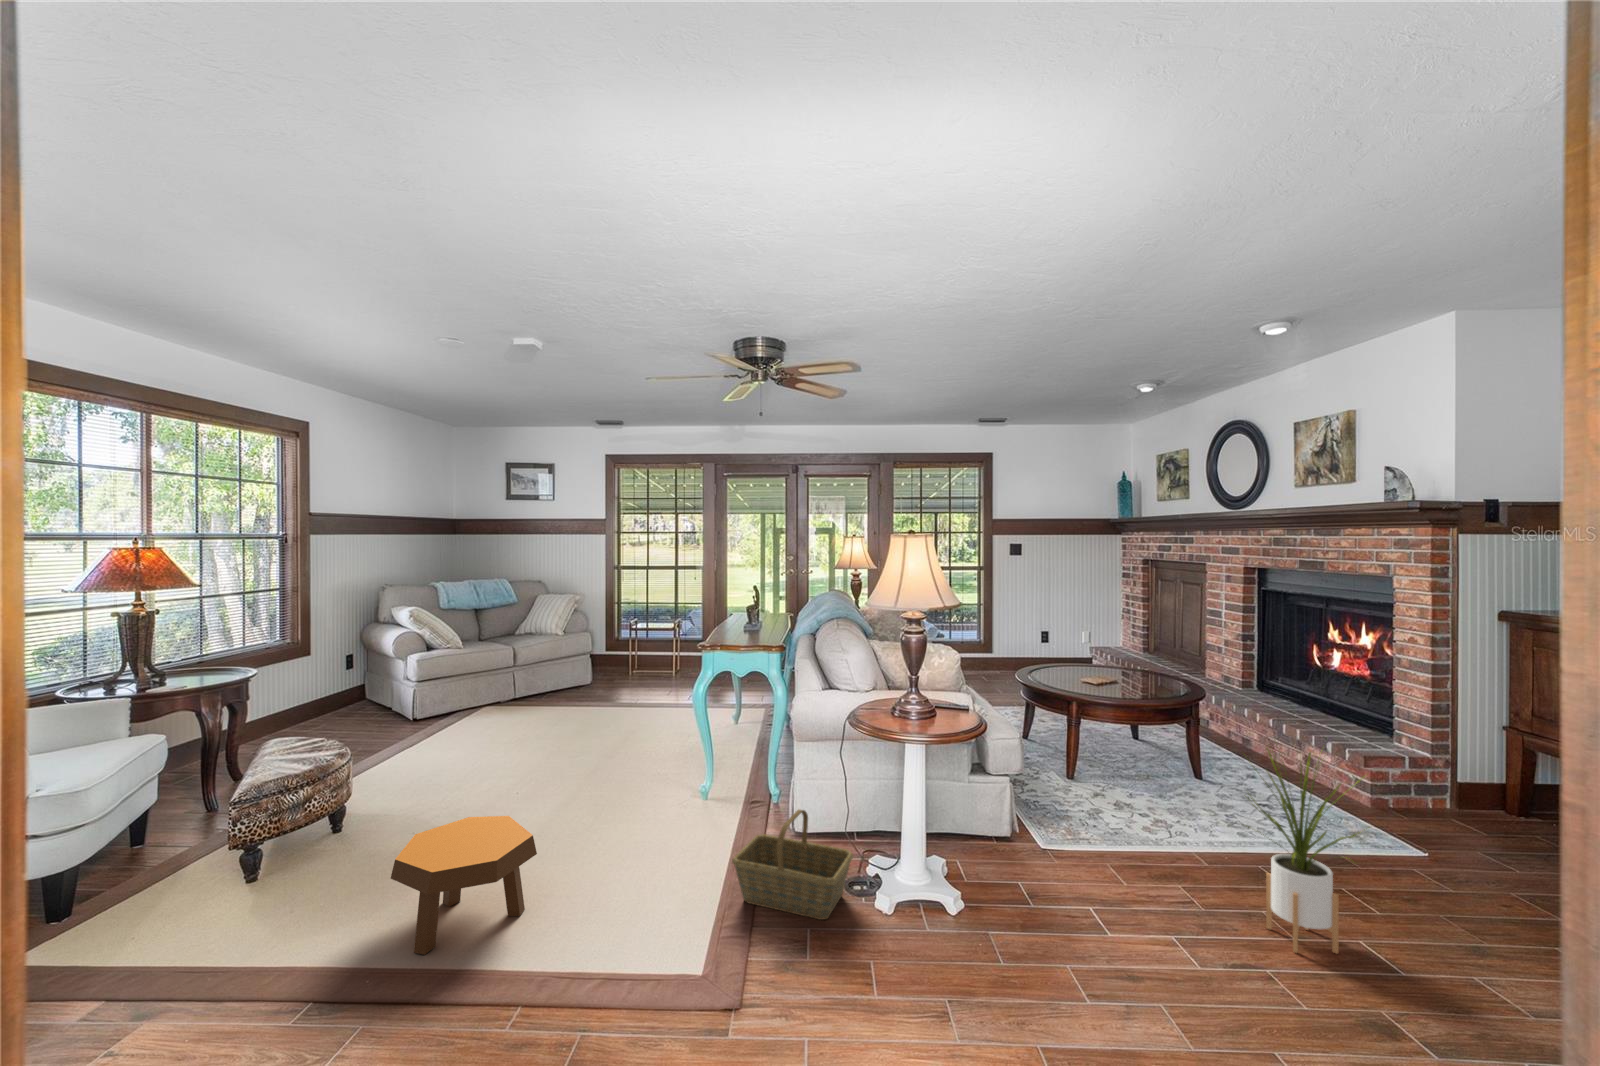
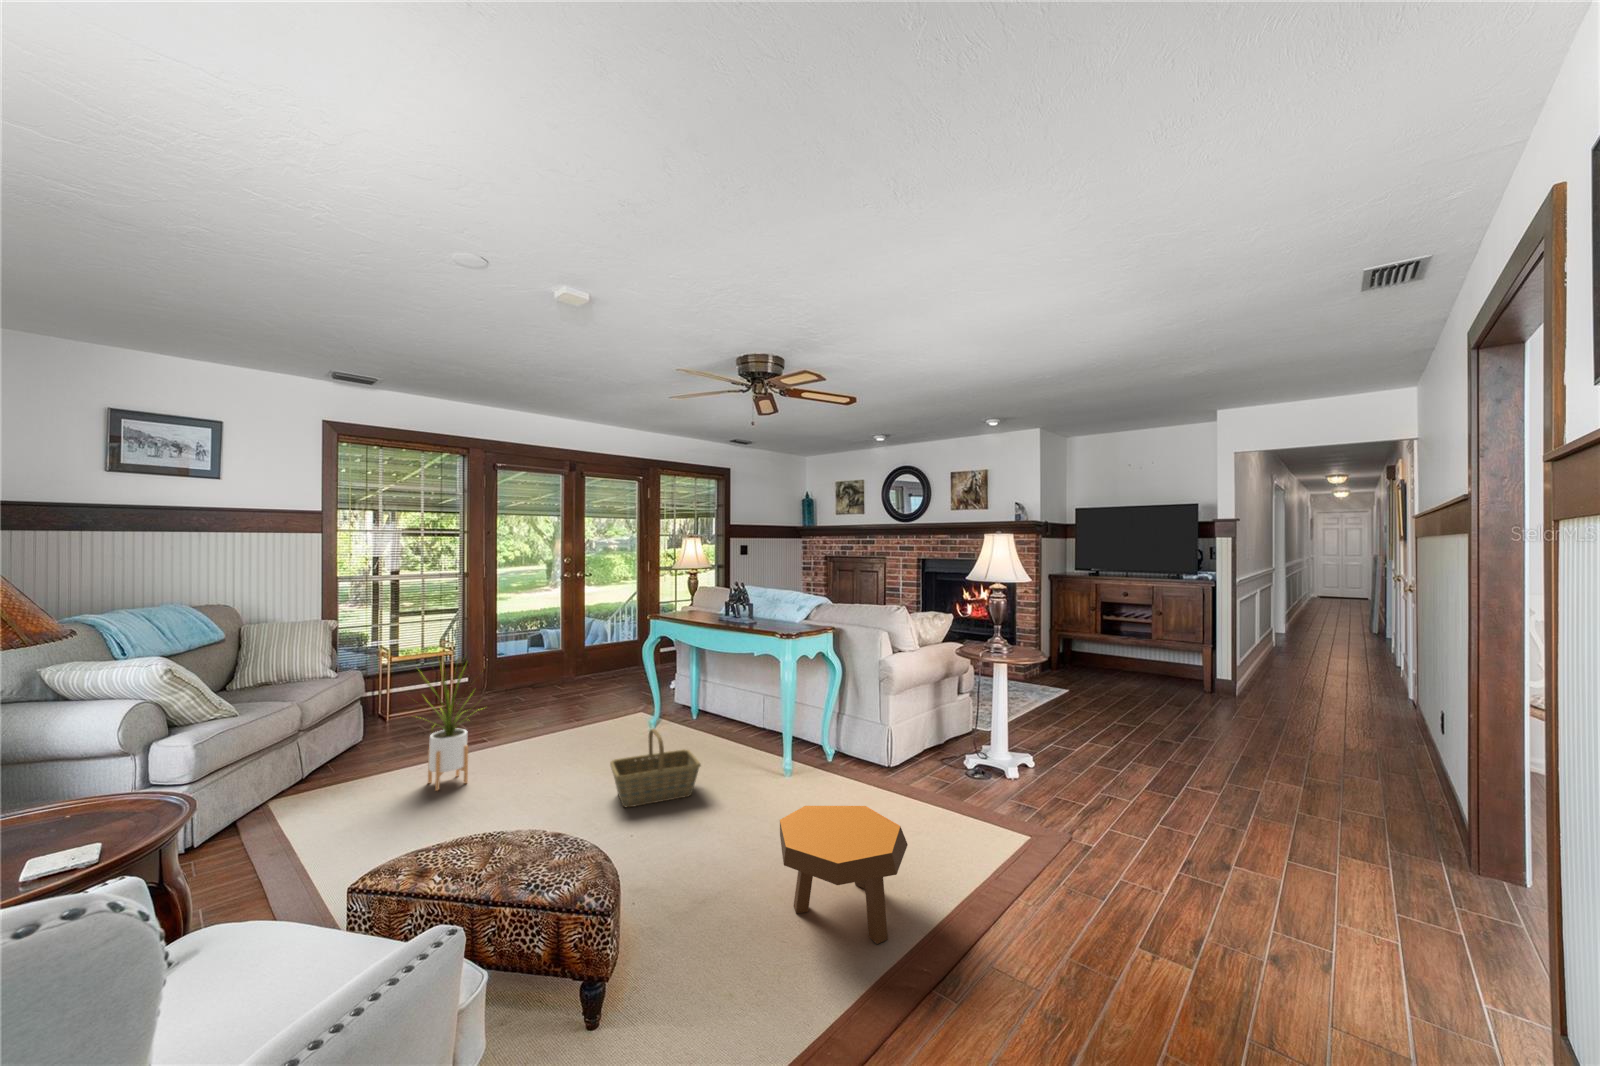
house plant: present [1245,749,1364,953] -> present [418,664,468,791]
basket: present [732,810,853,920] -> present [610,729,701,807]

